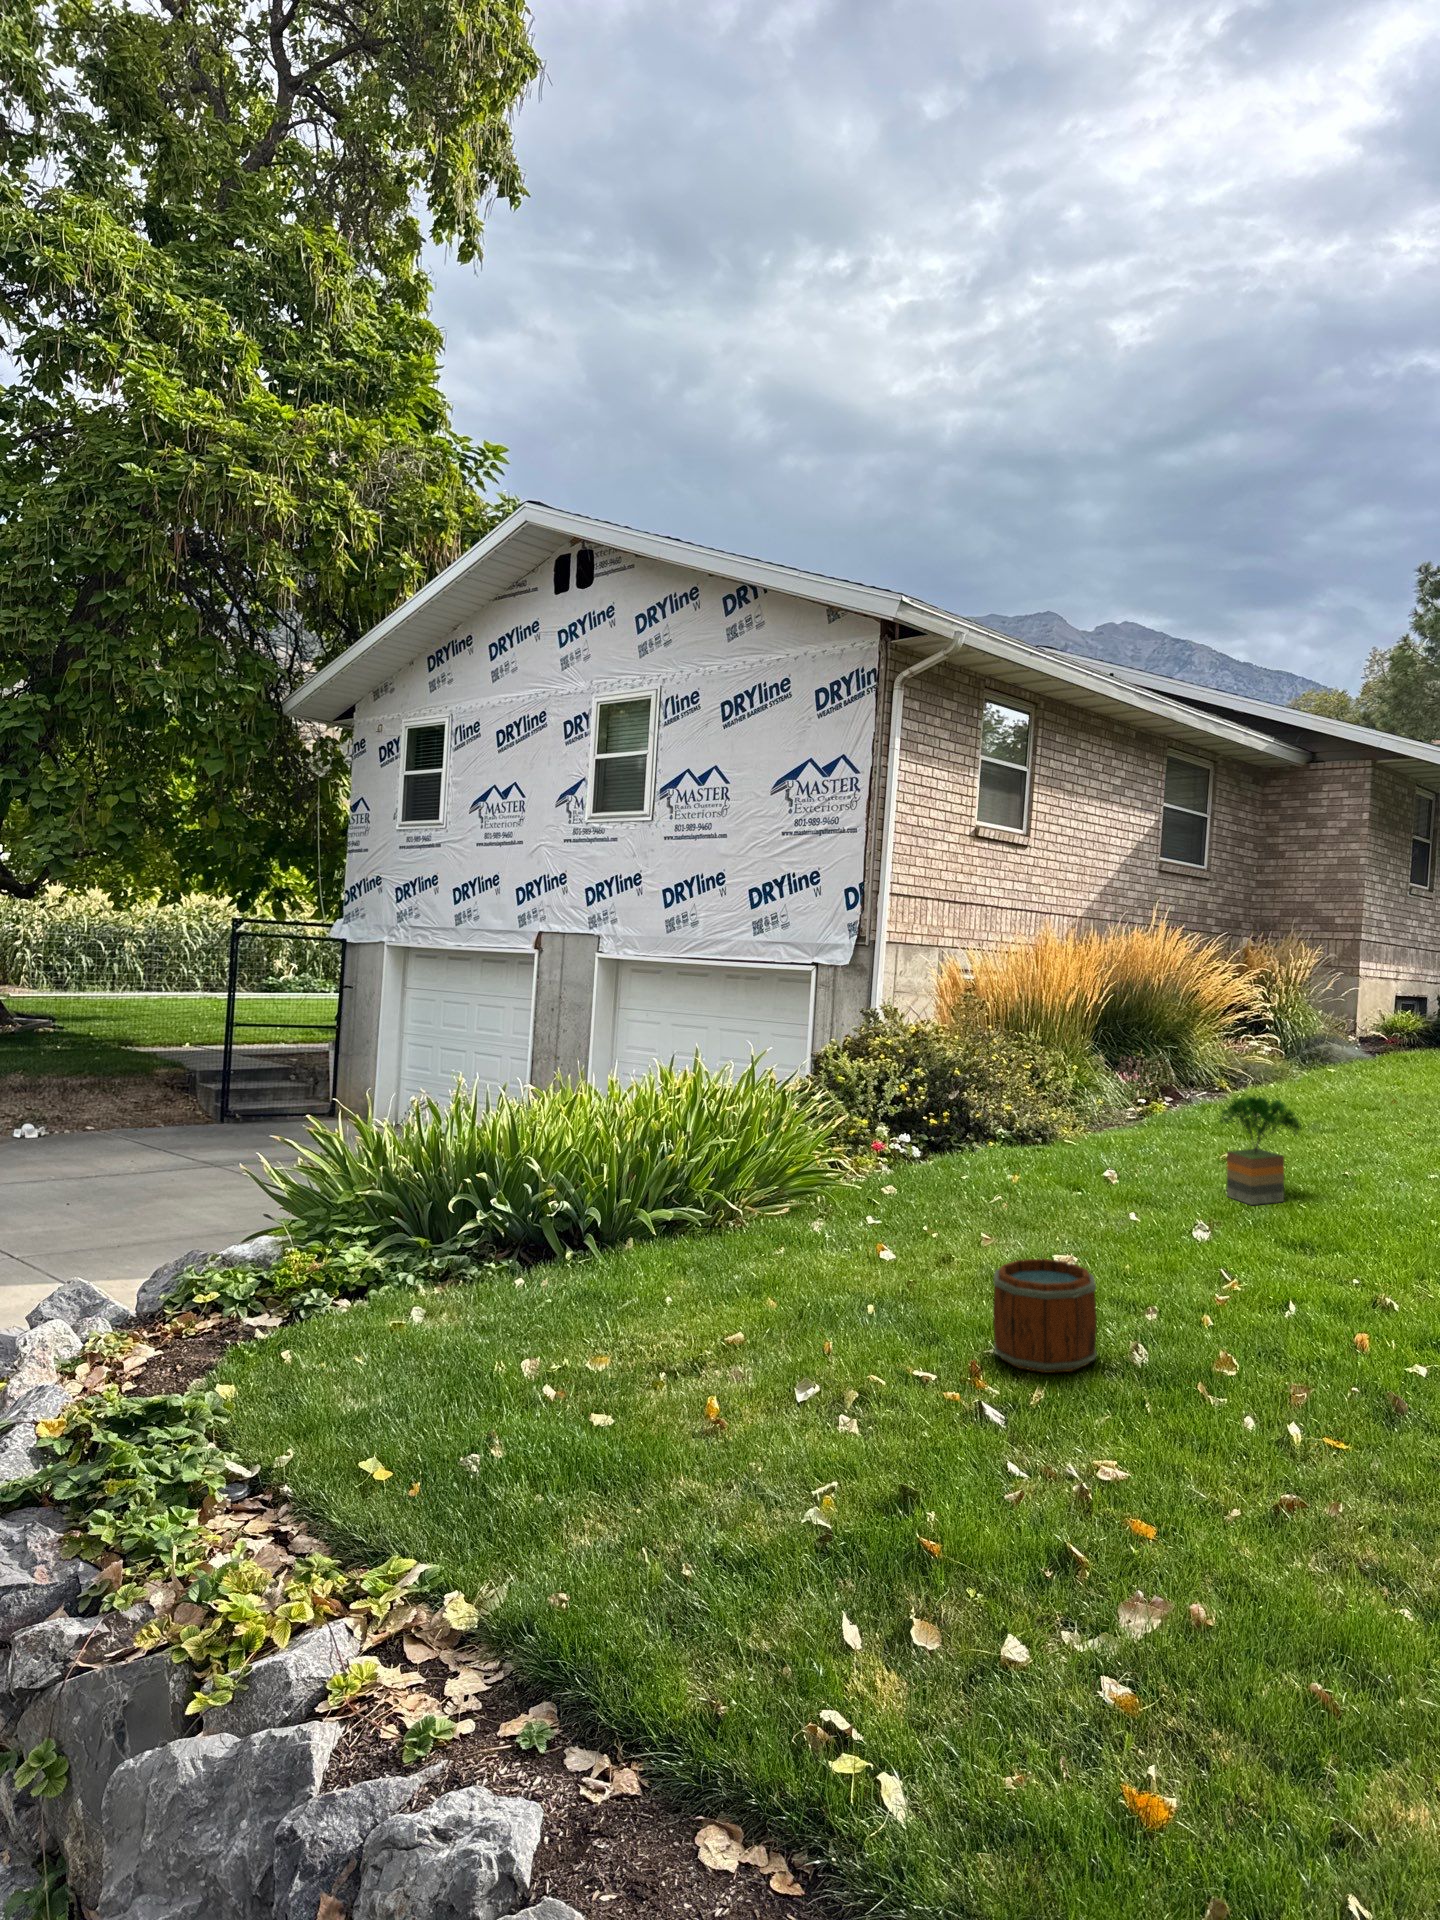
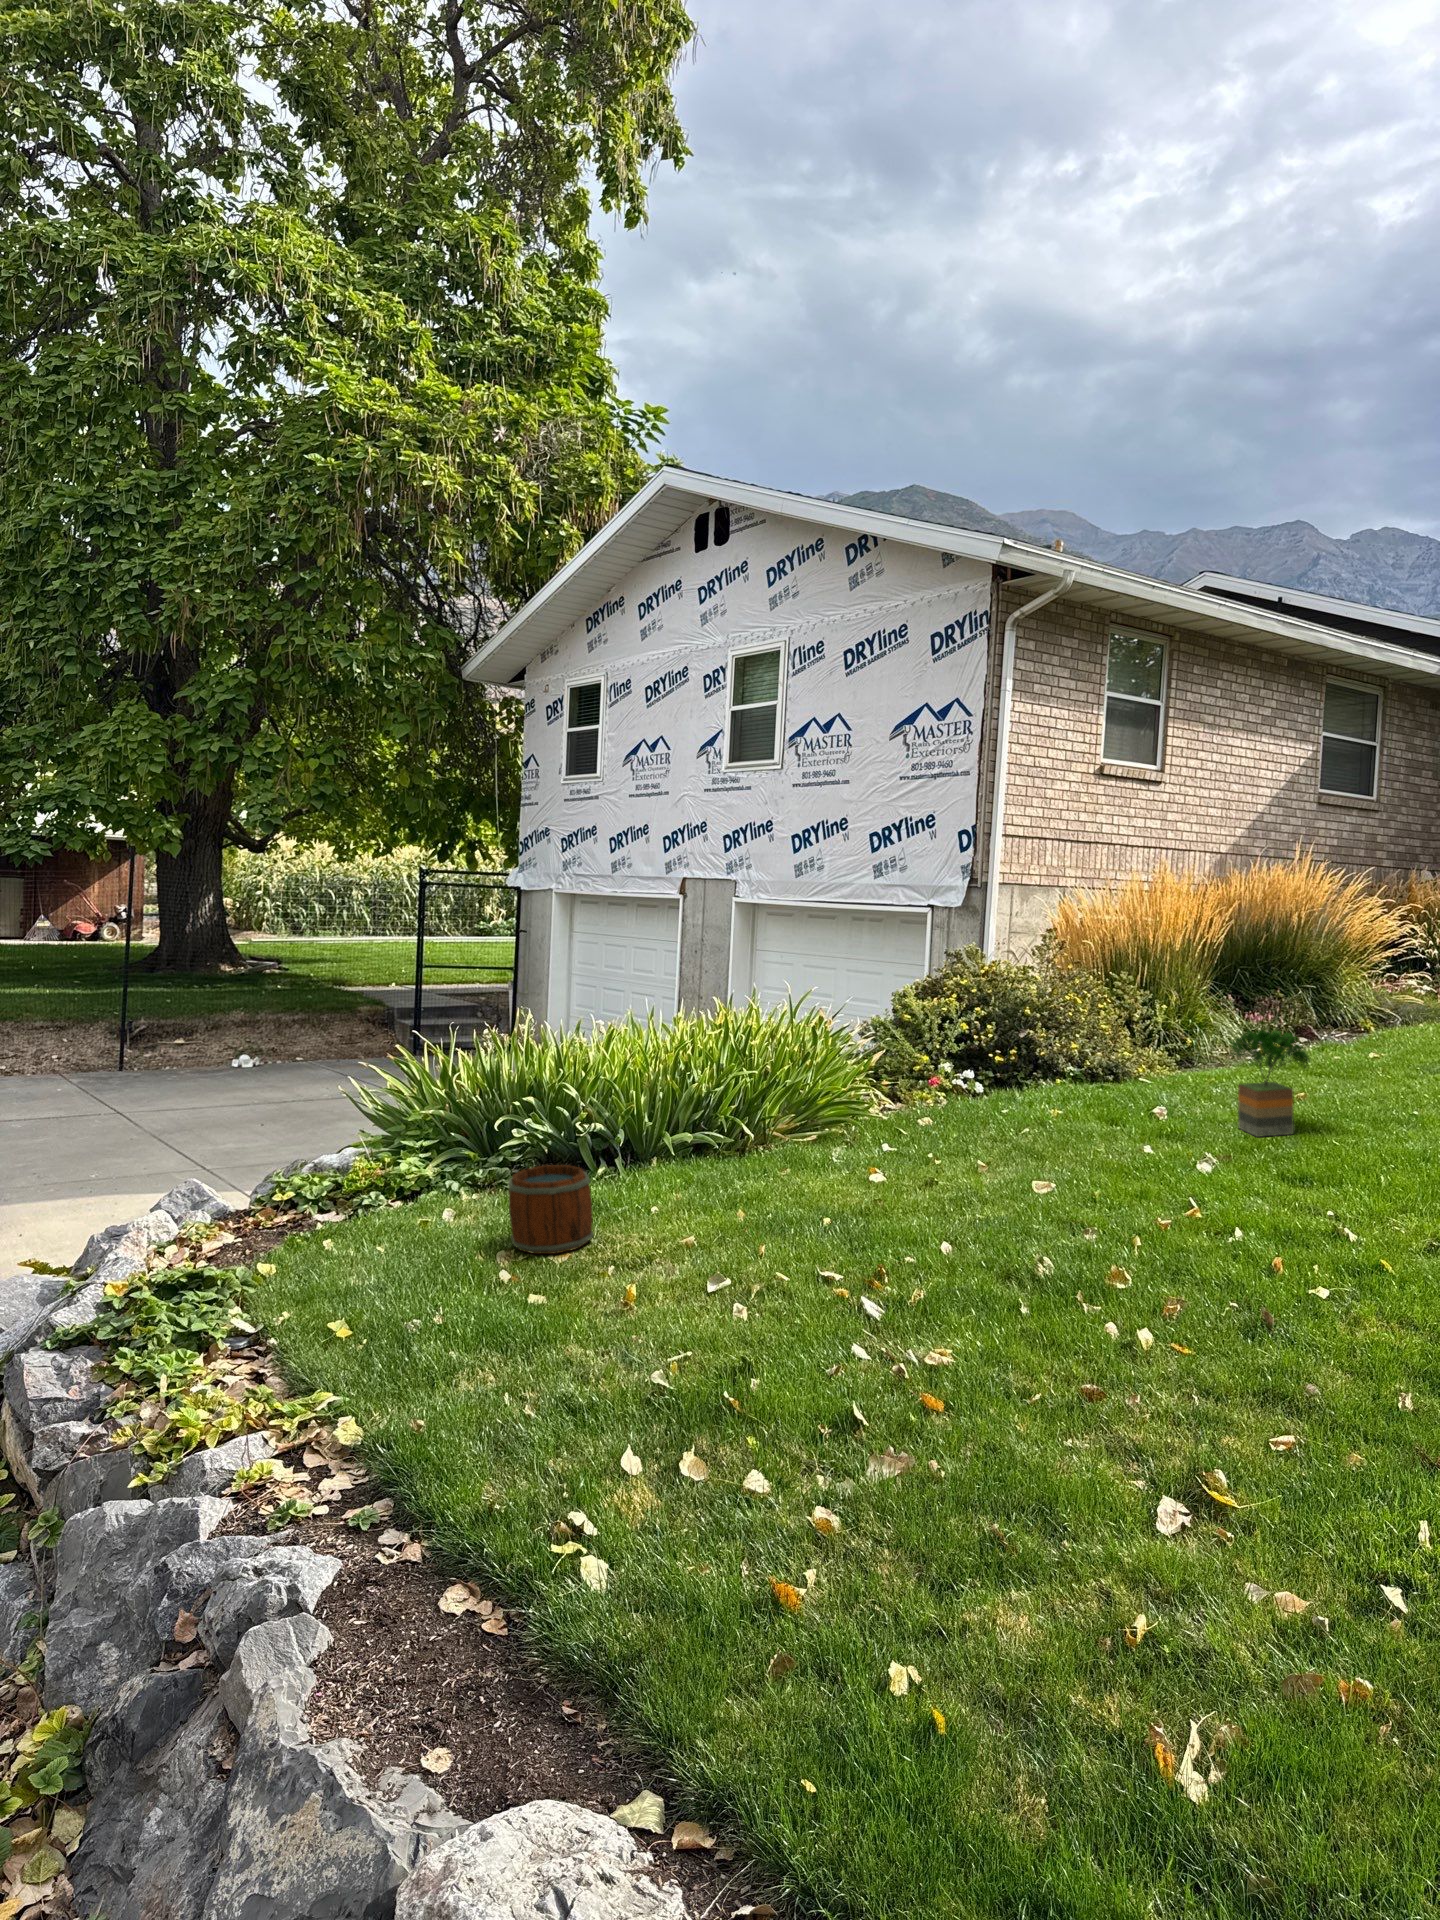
bucket: present [993,1259,1097,1373] -> present [508,1165,593,1254]

